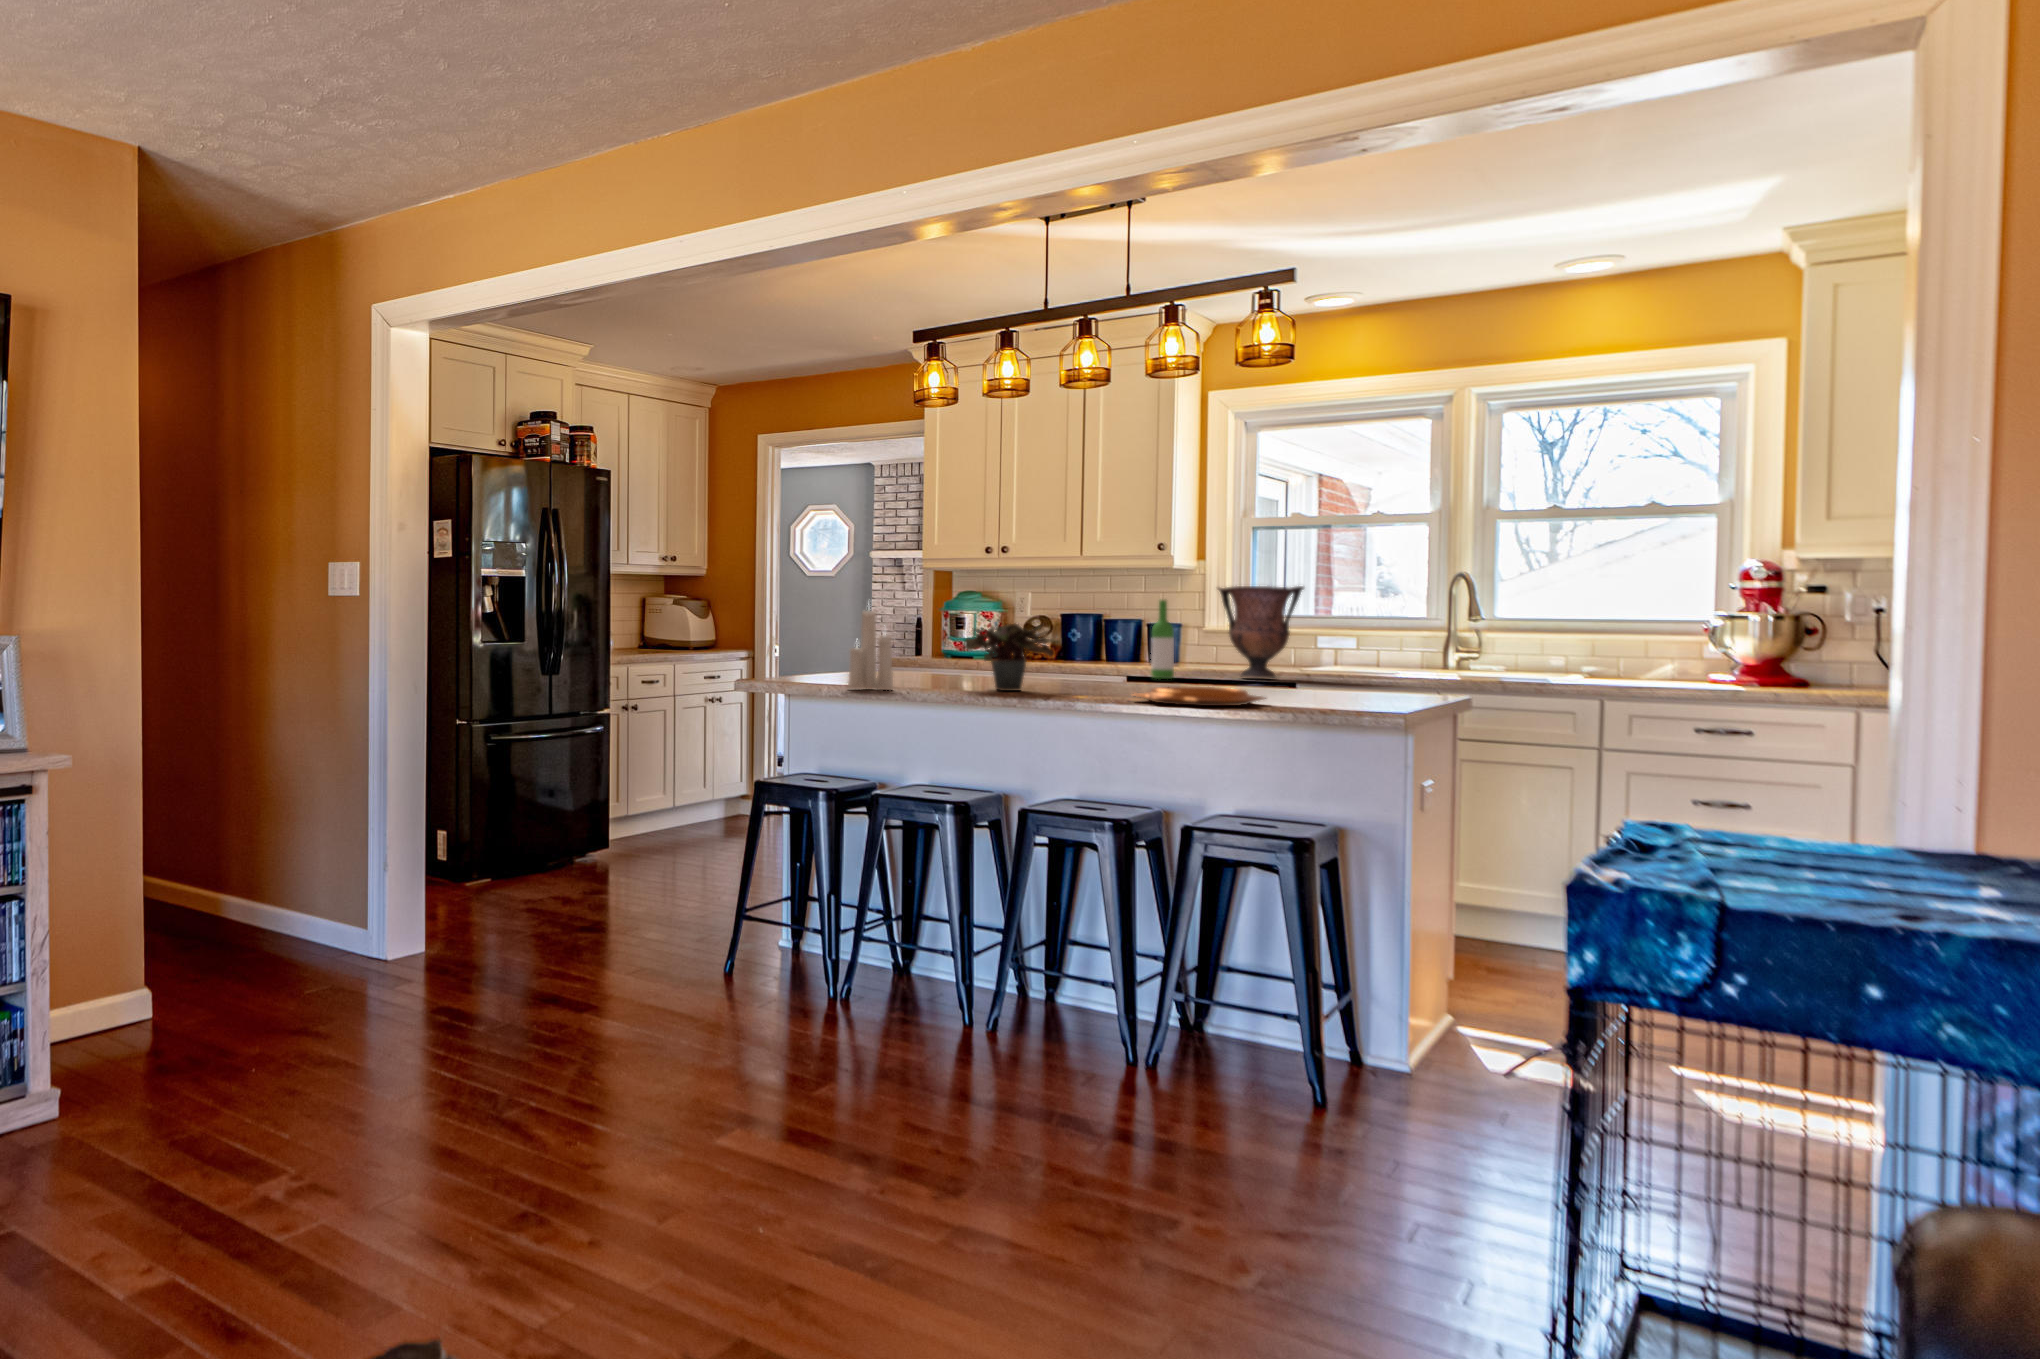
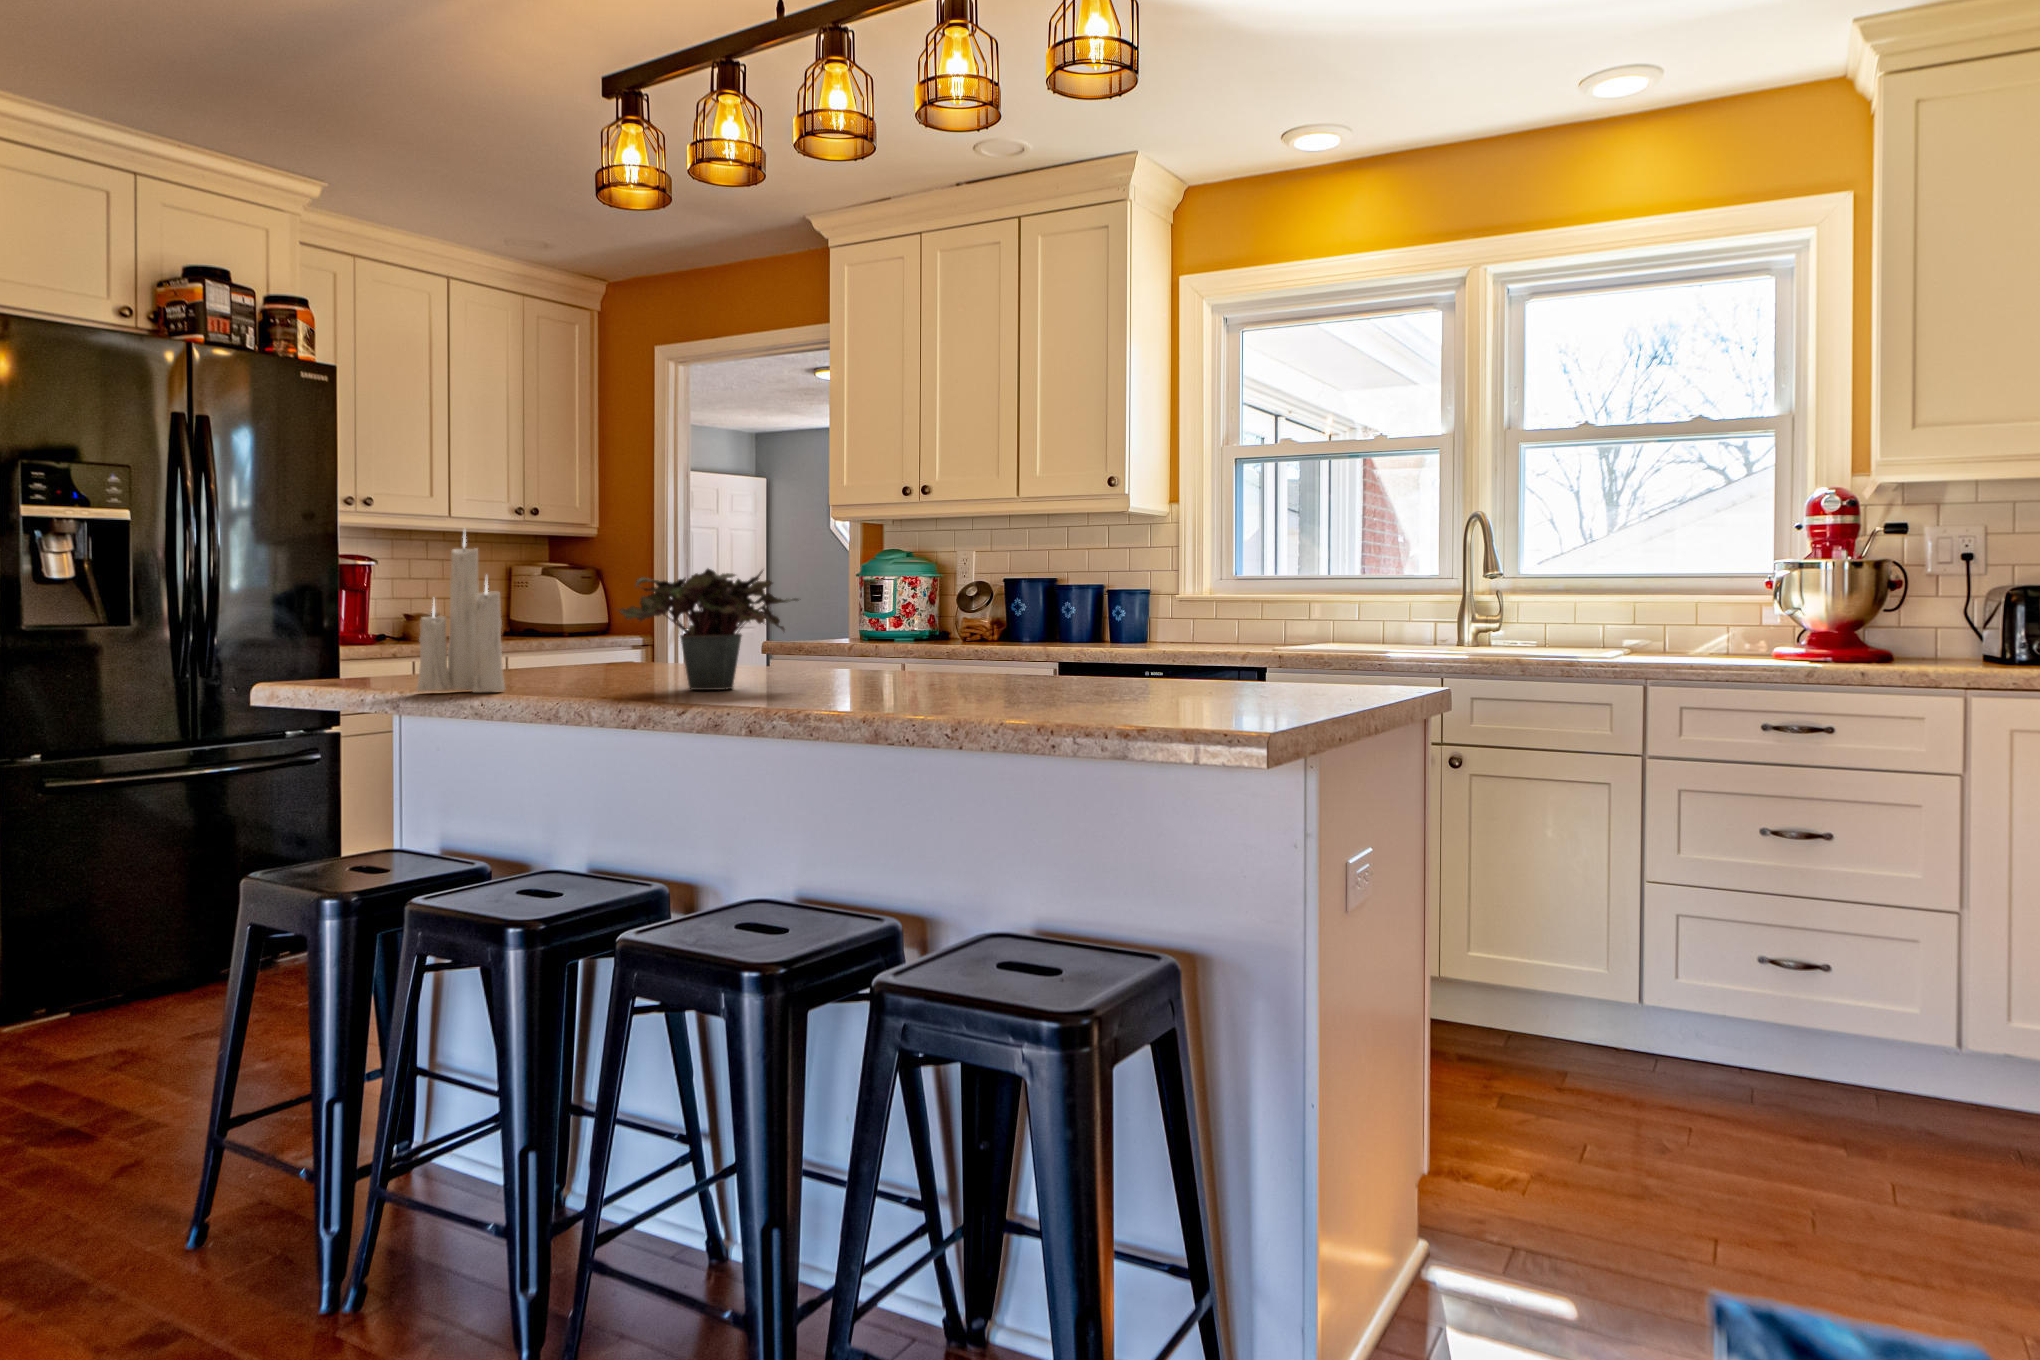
vase: present [1218,586,1304,678] -> none [1138,521,1252,661]
wine bottle: present [1151,600,1174,679] -> none [1037,542,1068,664]
decorative bowl: present [1134,687,1264,706] -> none [837,677,1069,714]

